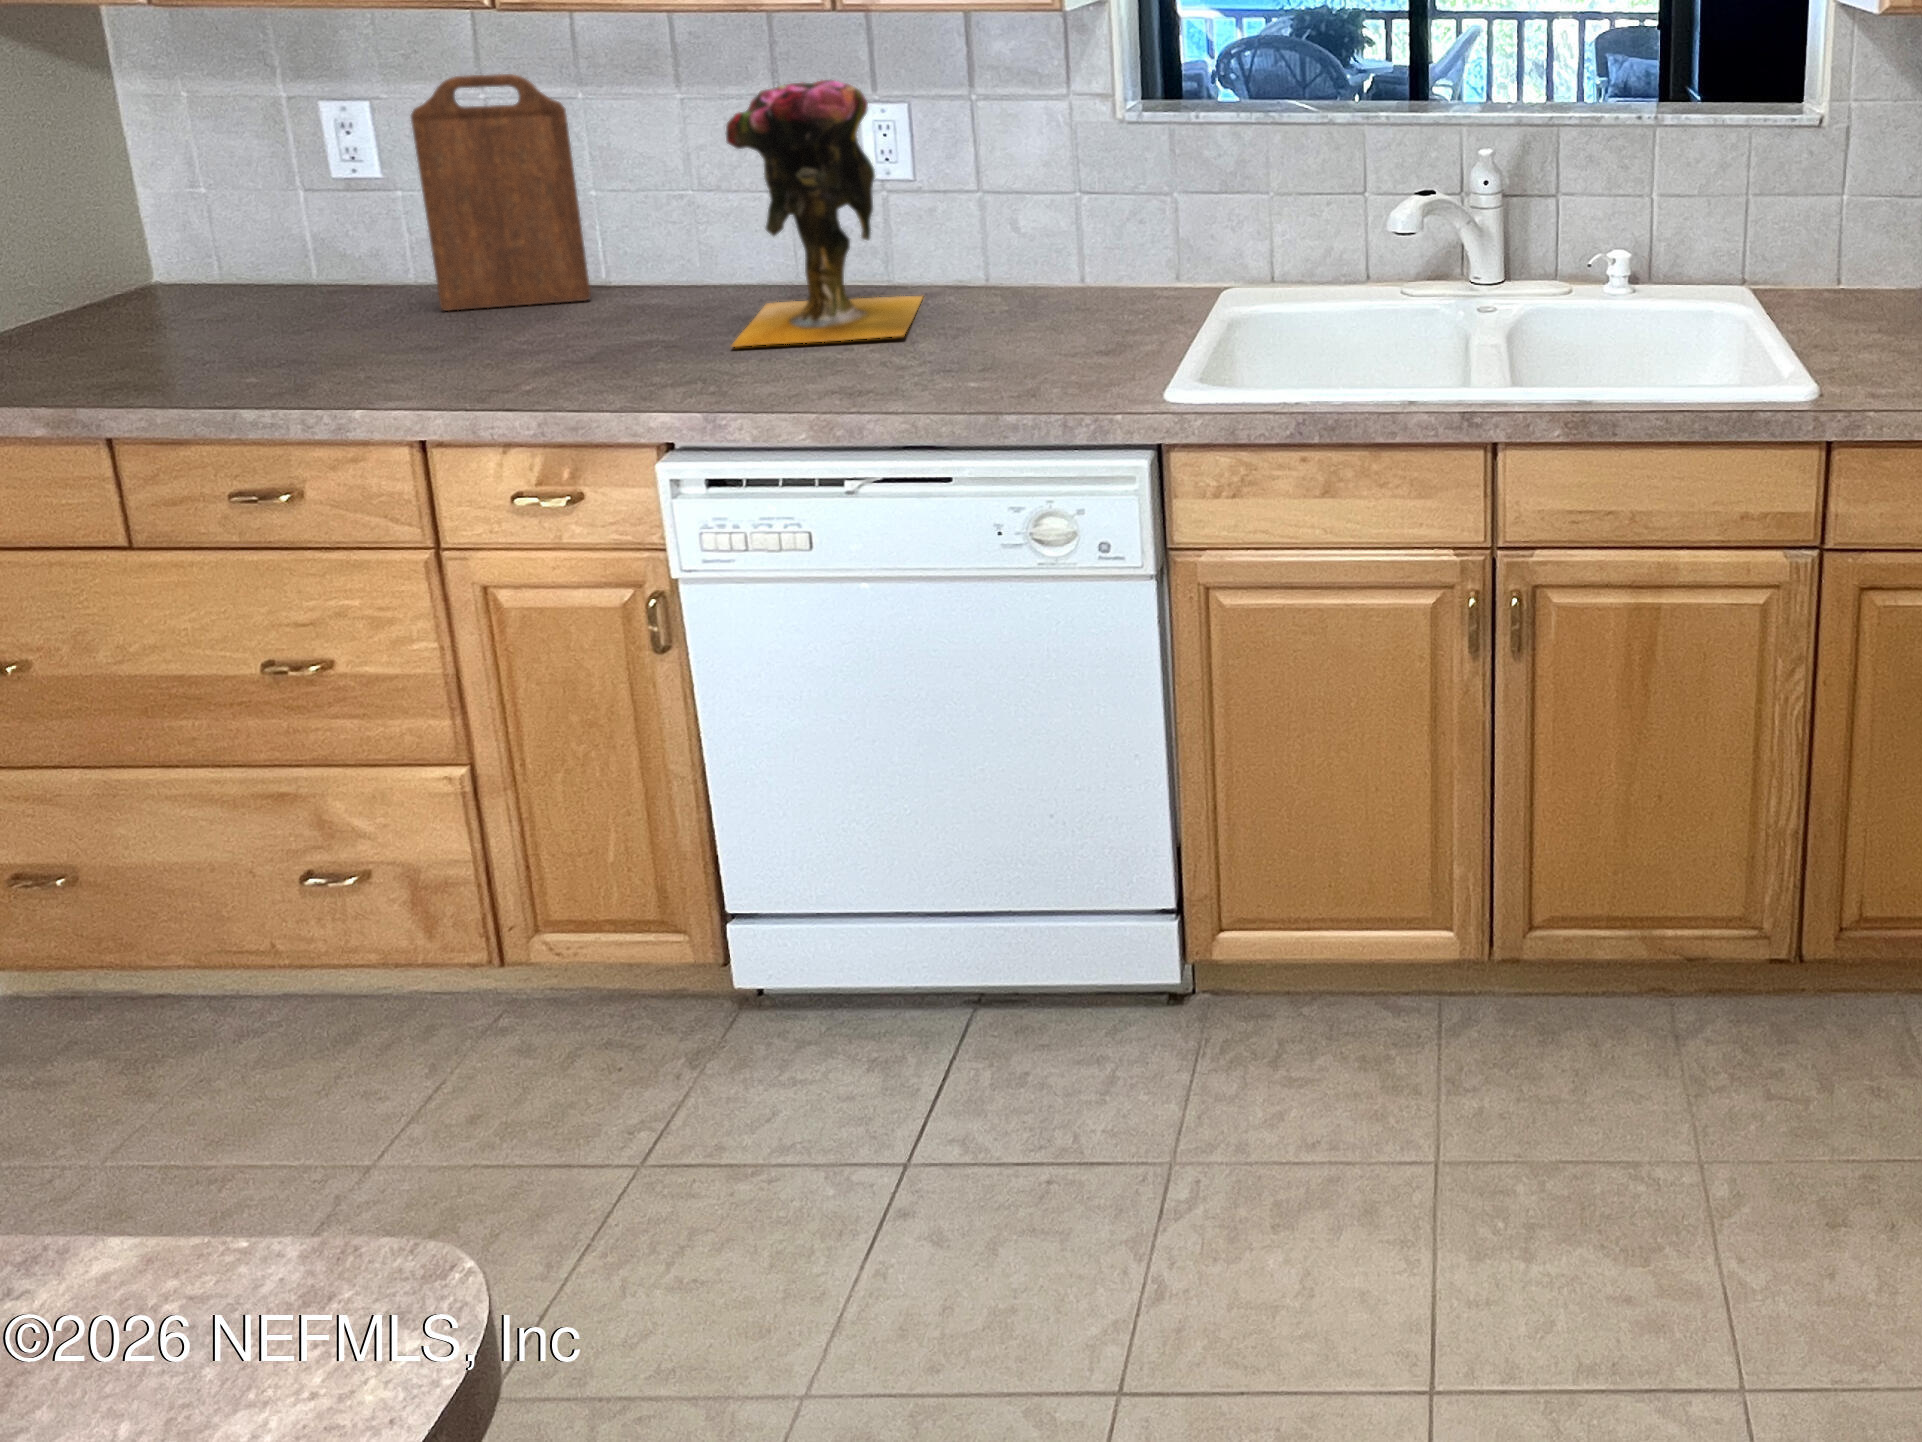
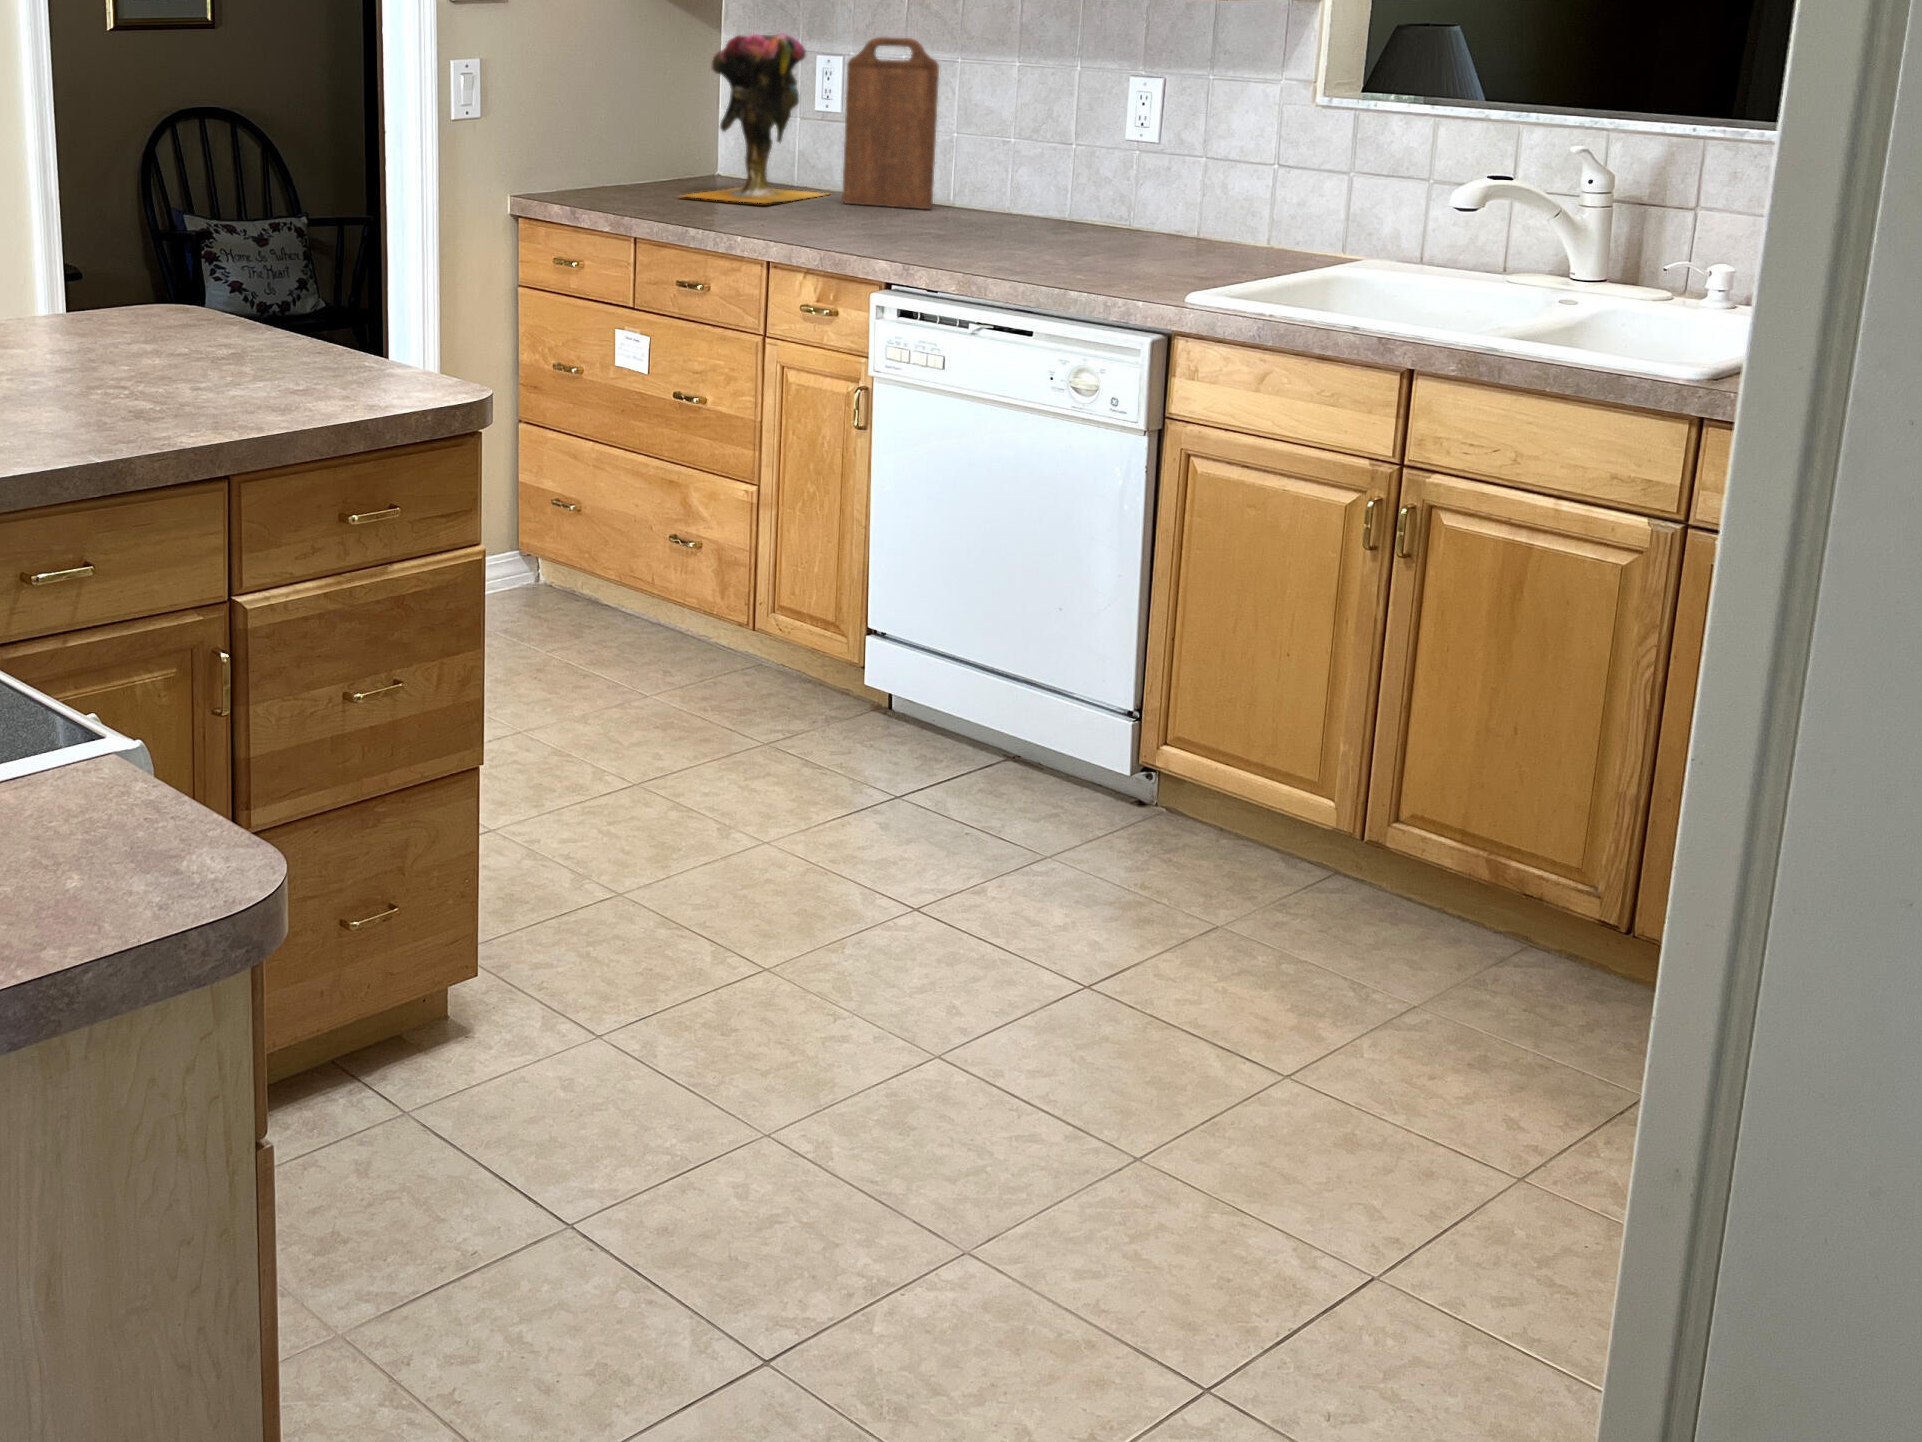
vase: present [726,80,923,347] -> present [680,34,825,203]

